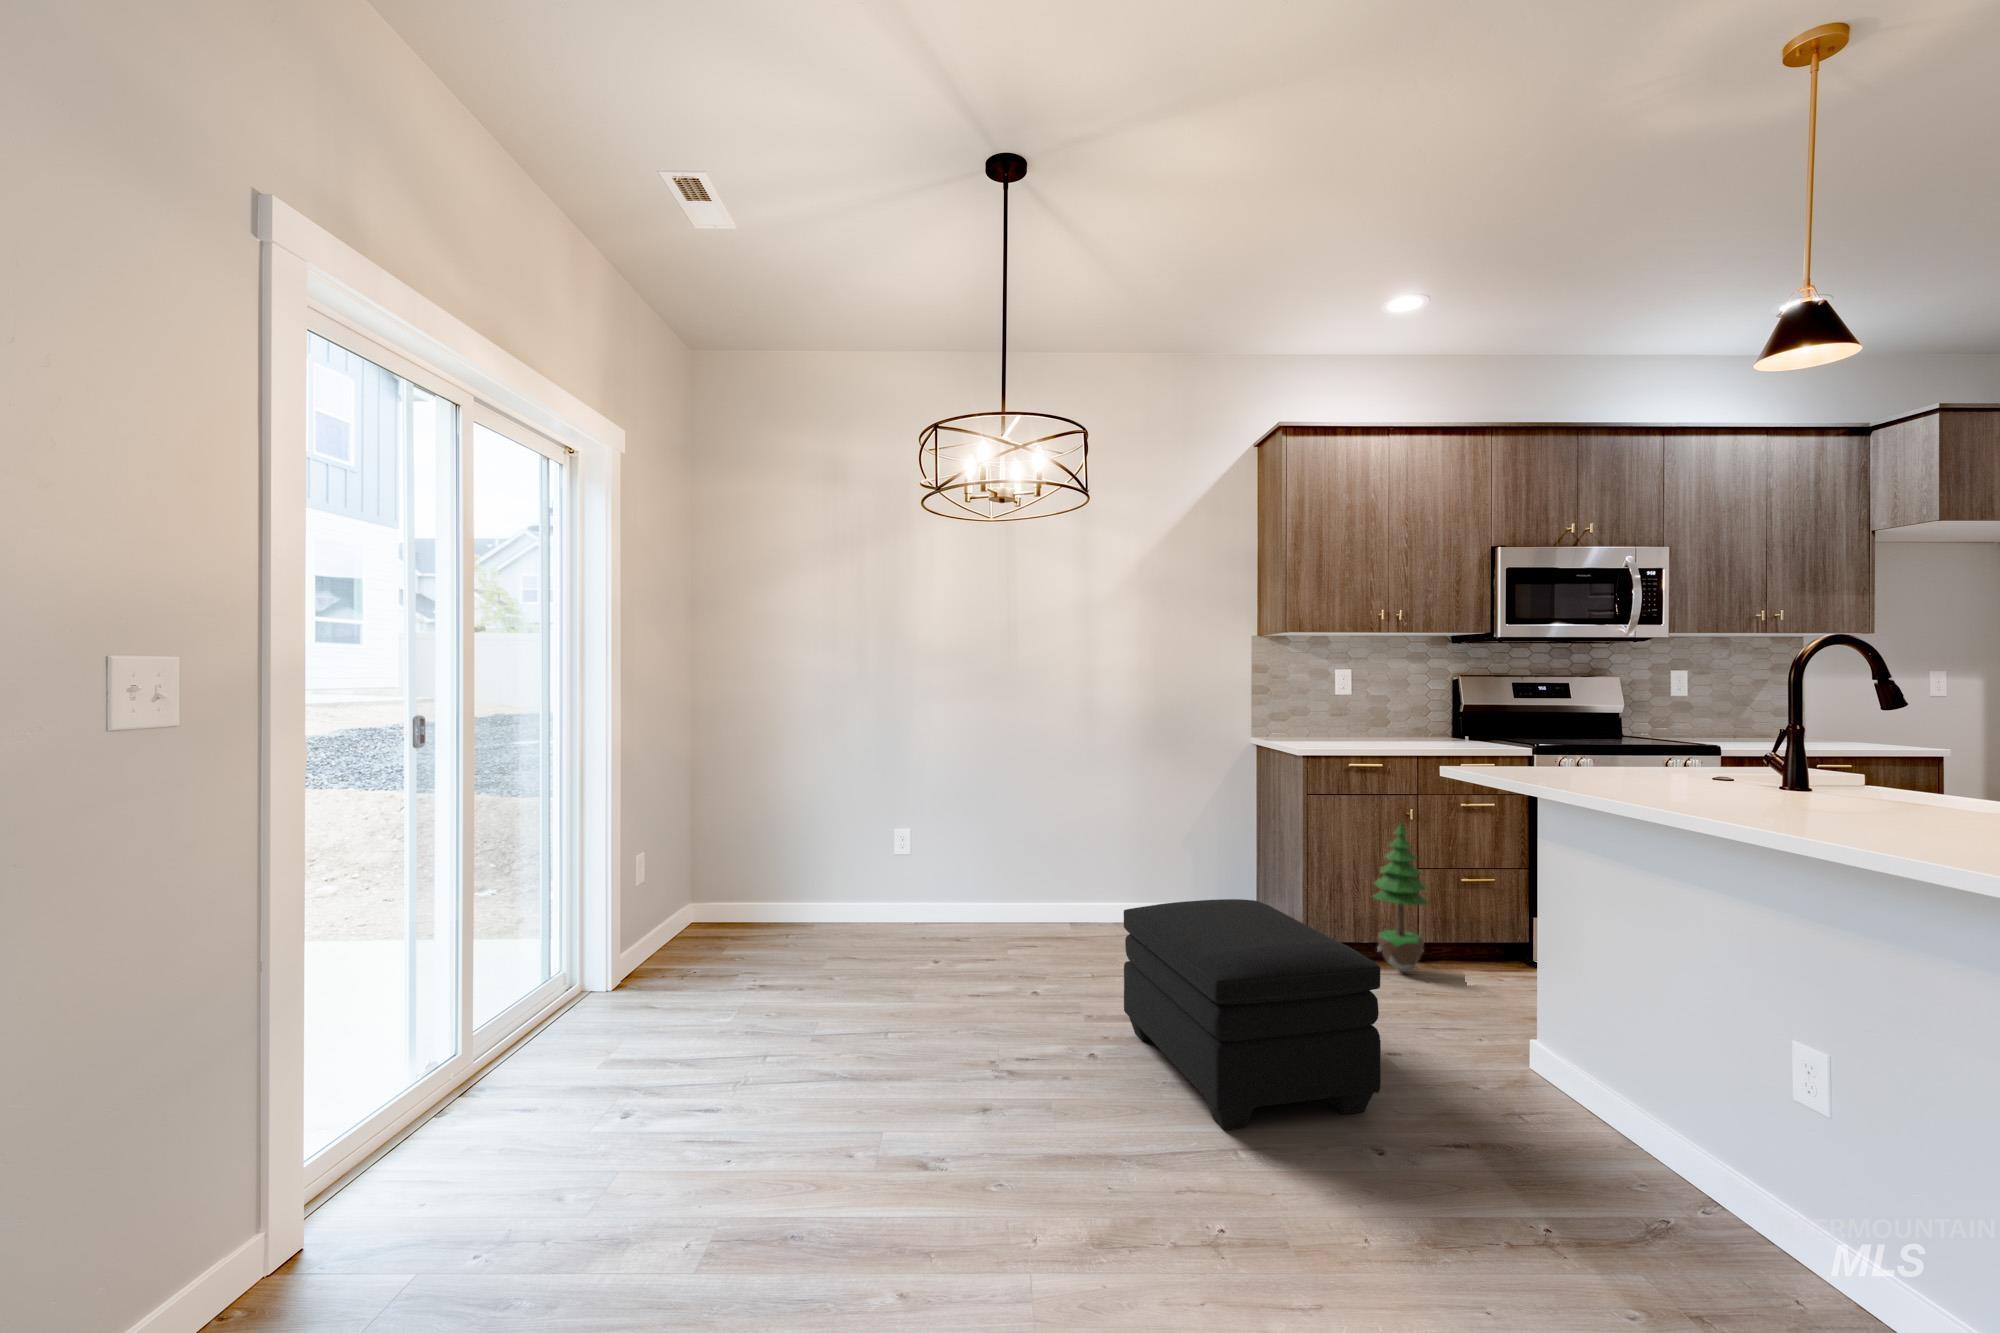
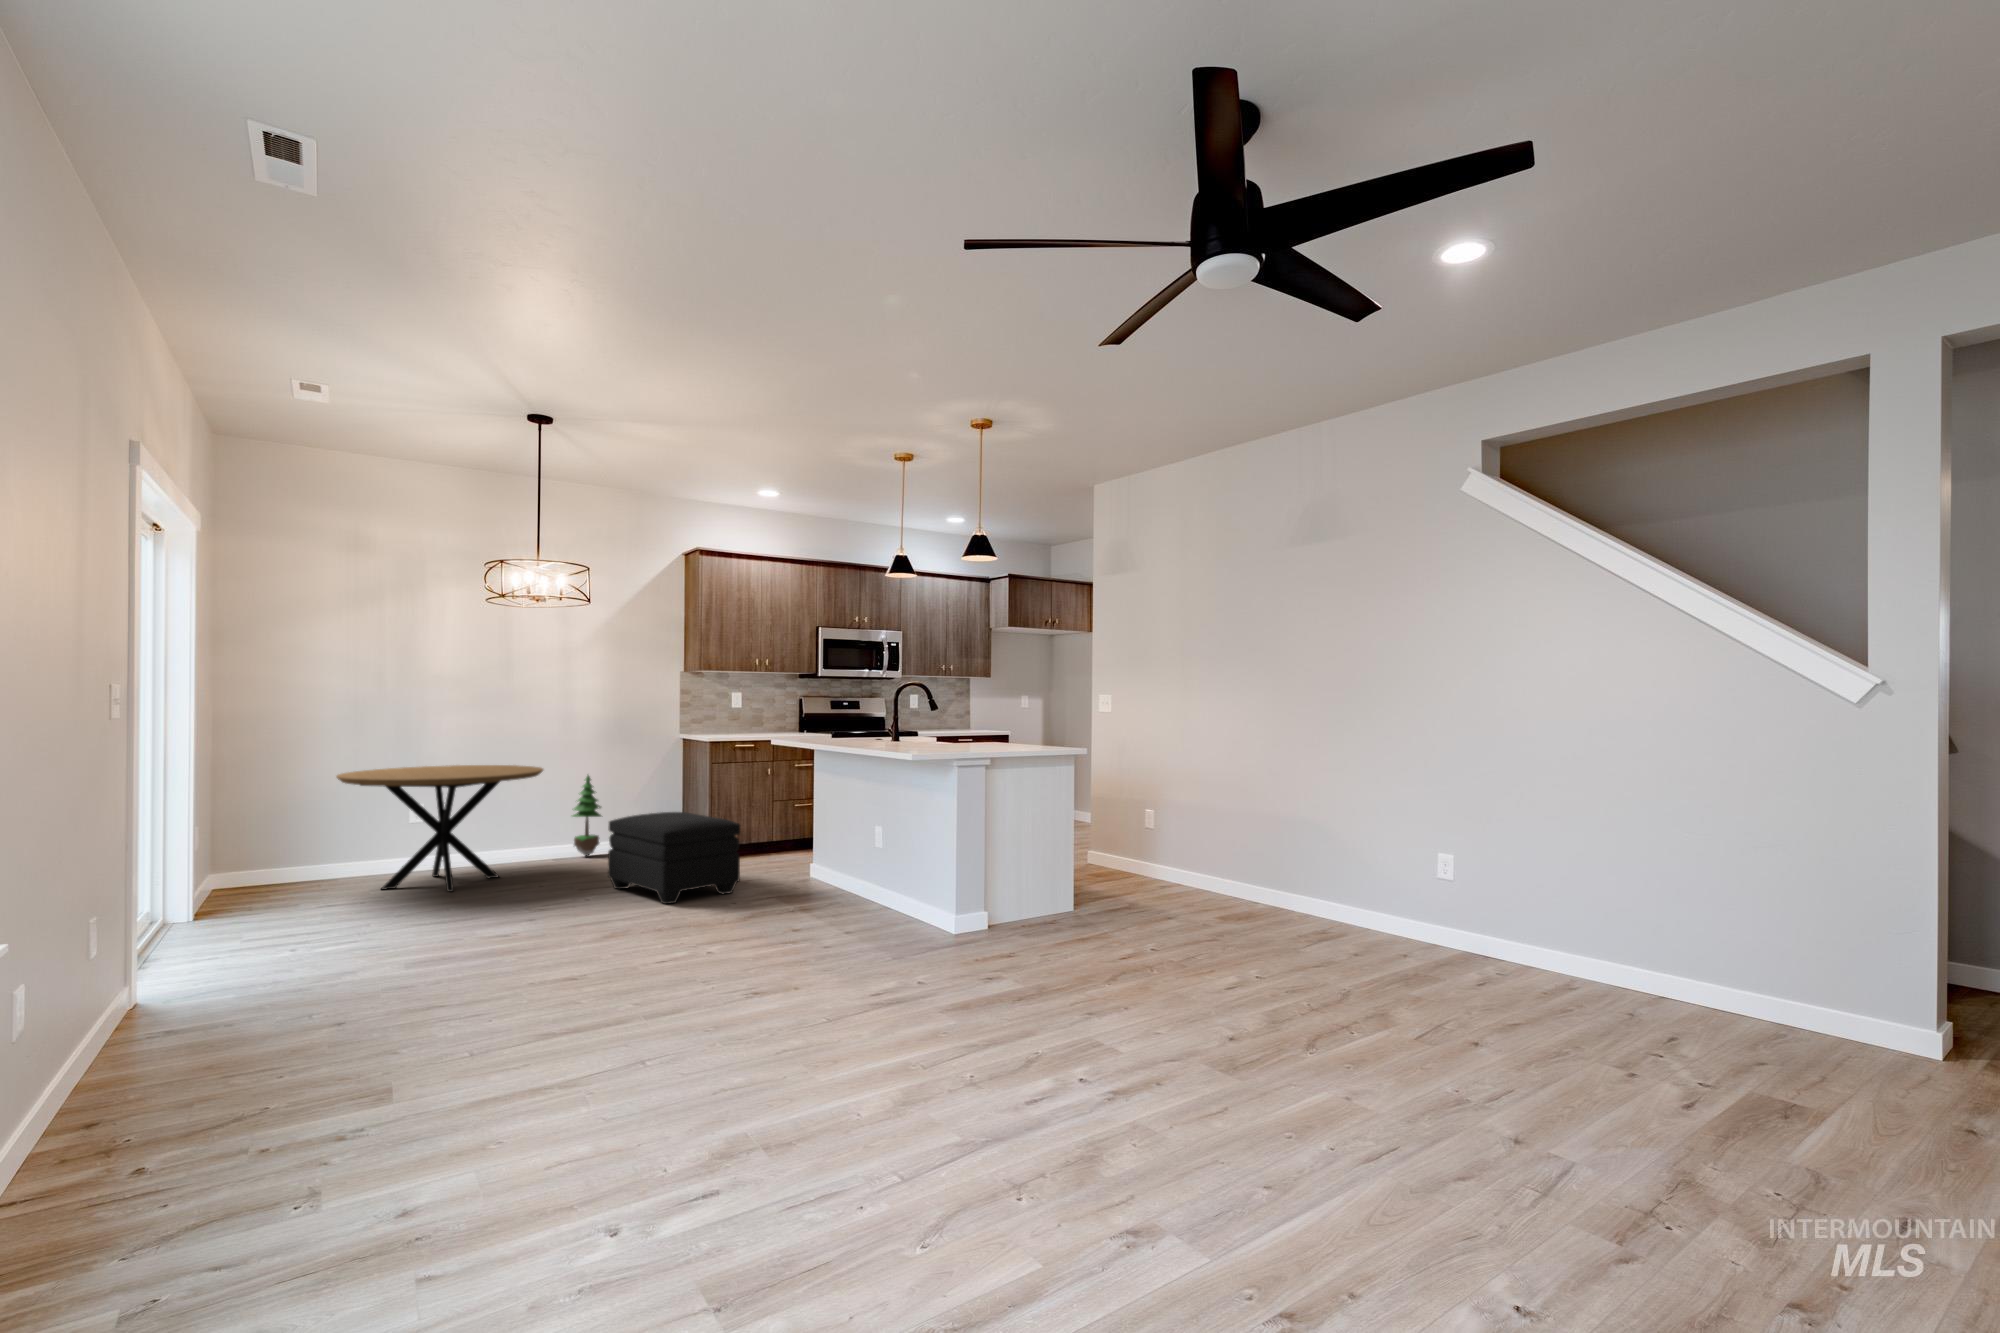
dining table: none [766,776,1037,988] -> present [336,765,543,892]
potted tree: present [1371,823,1428,972] -> present [573,775,601,856]

